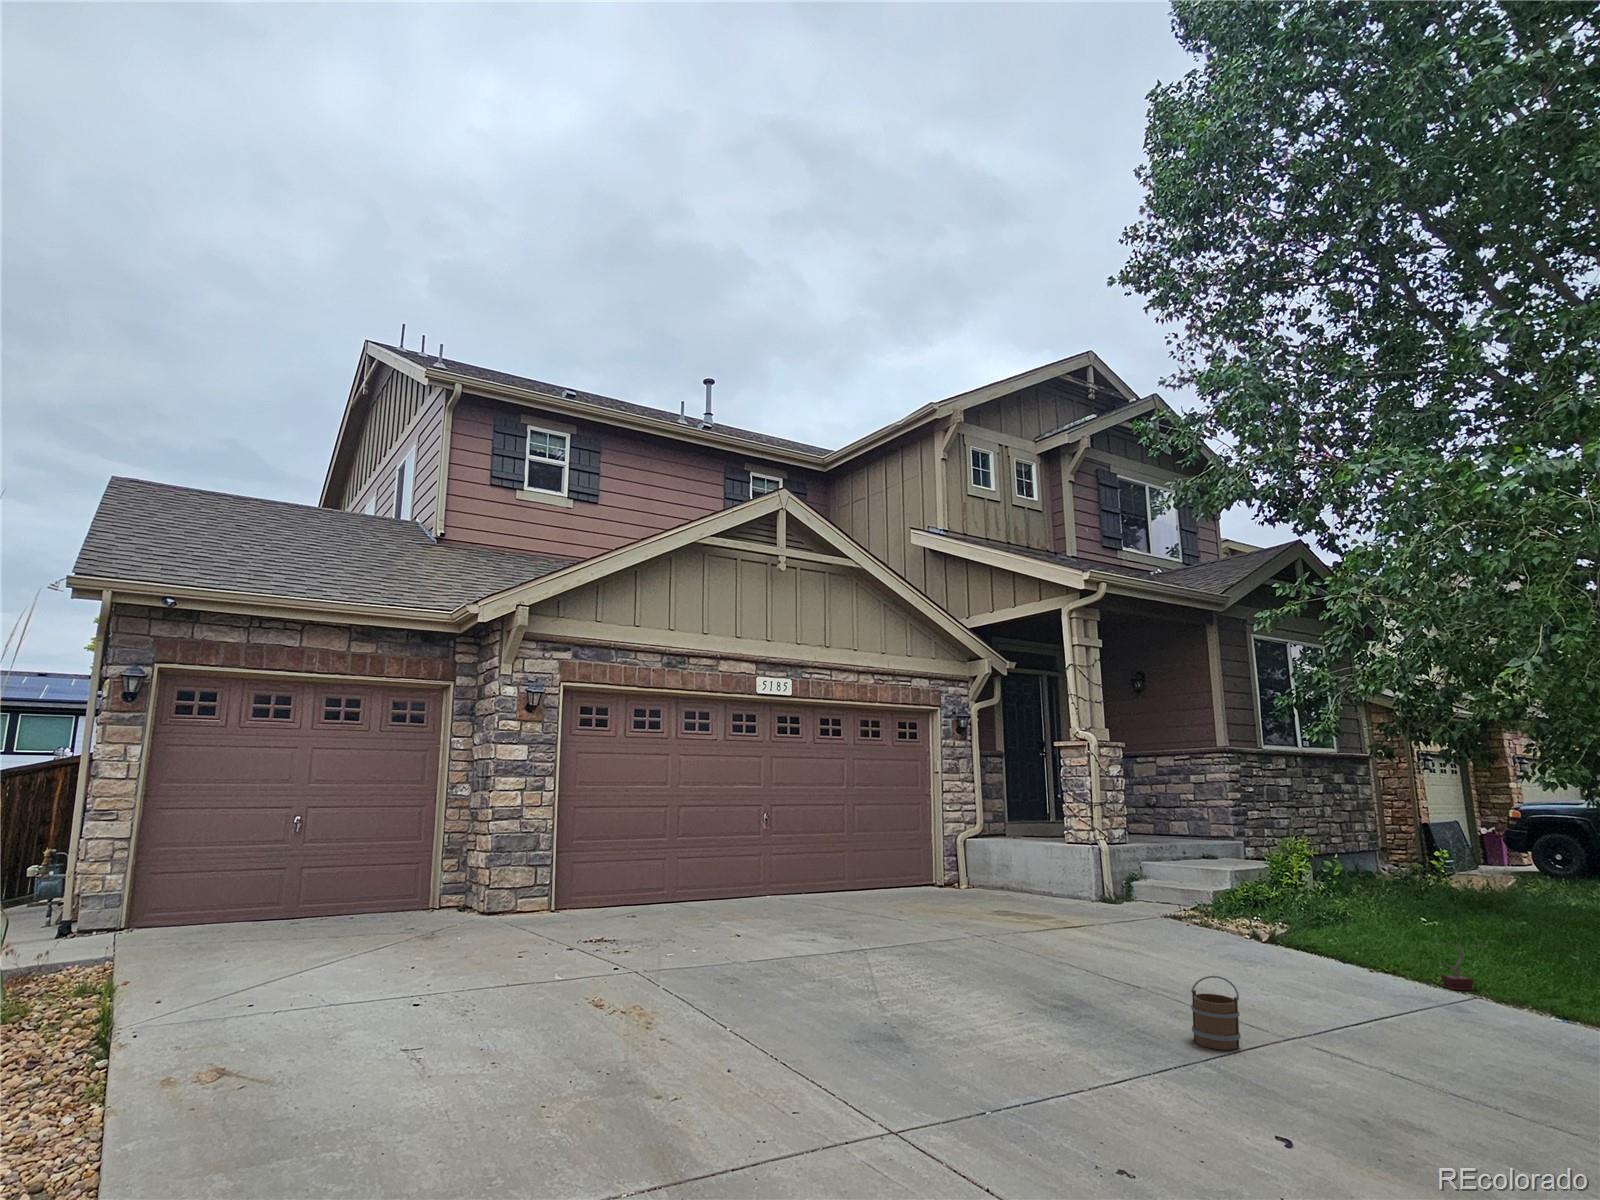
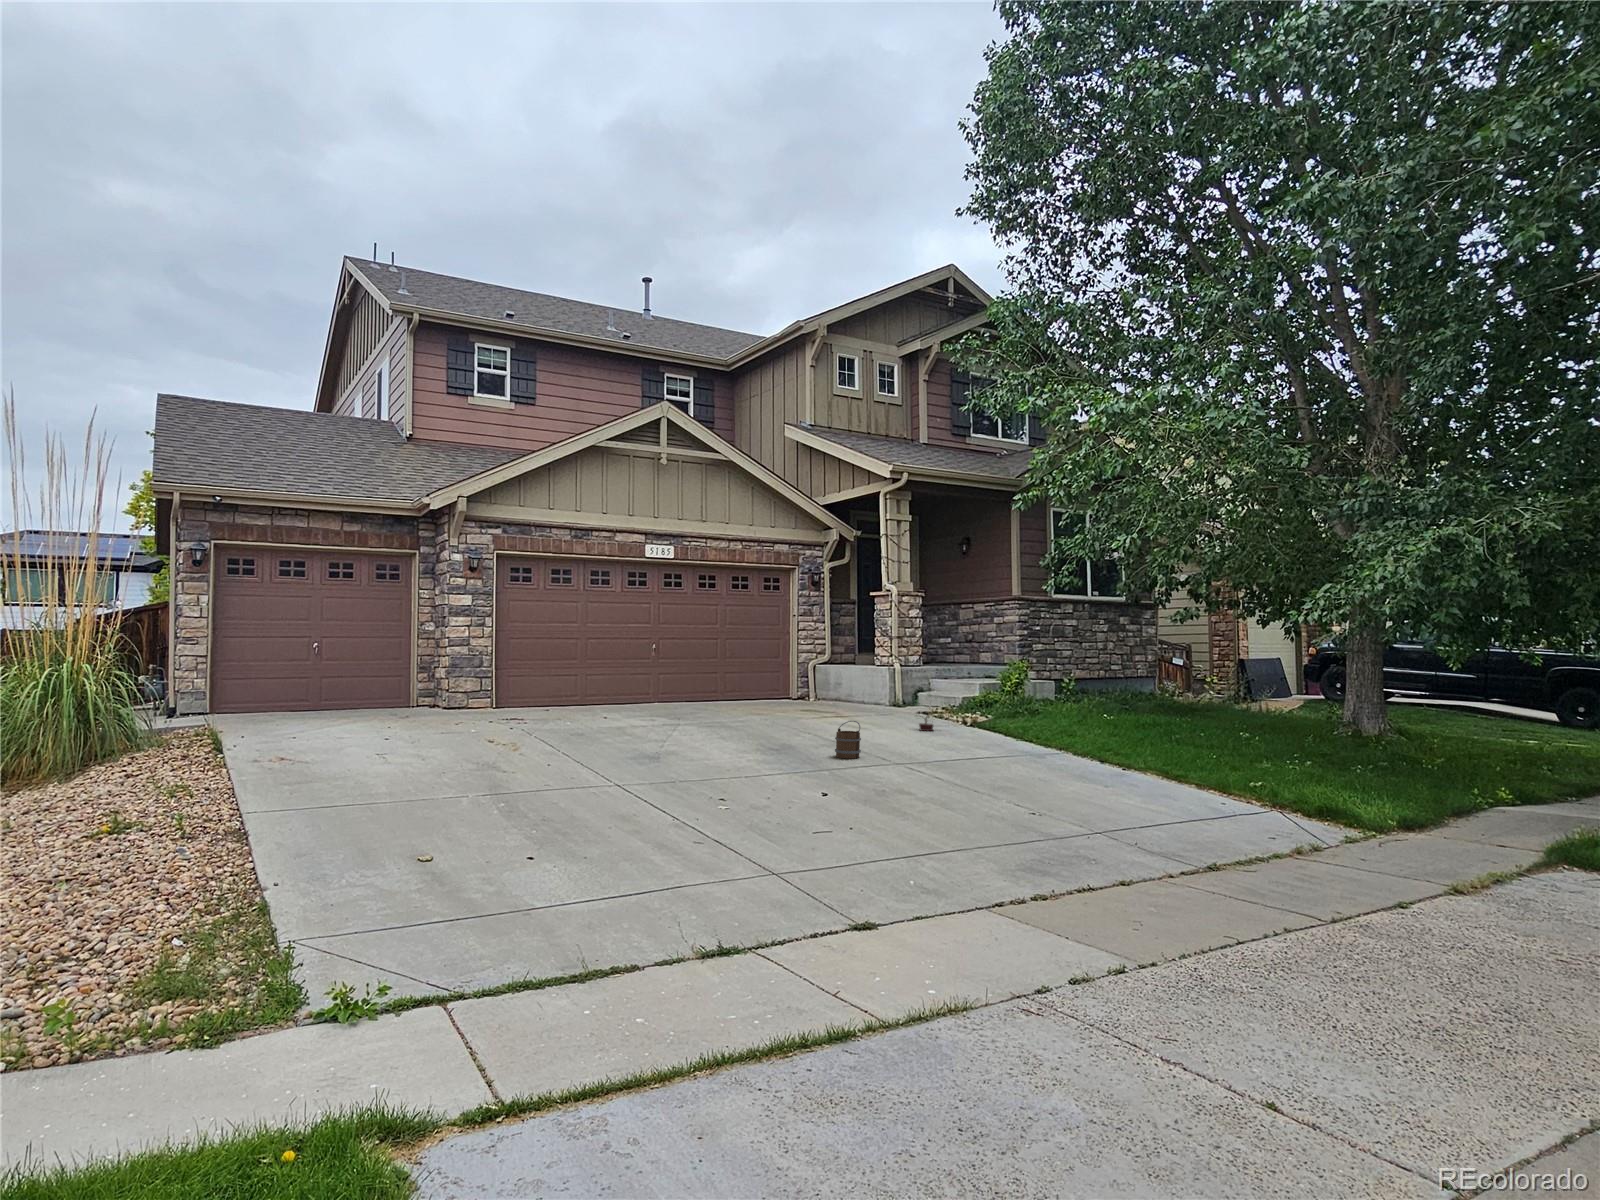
potted plant: present [1434,923,1495,991] -> present [919,706,933,731]

